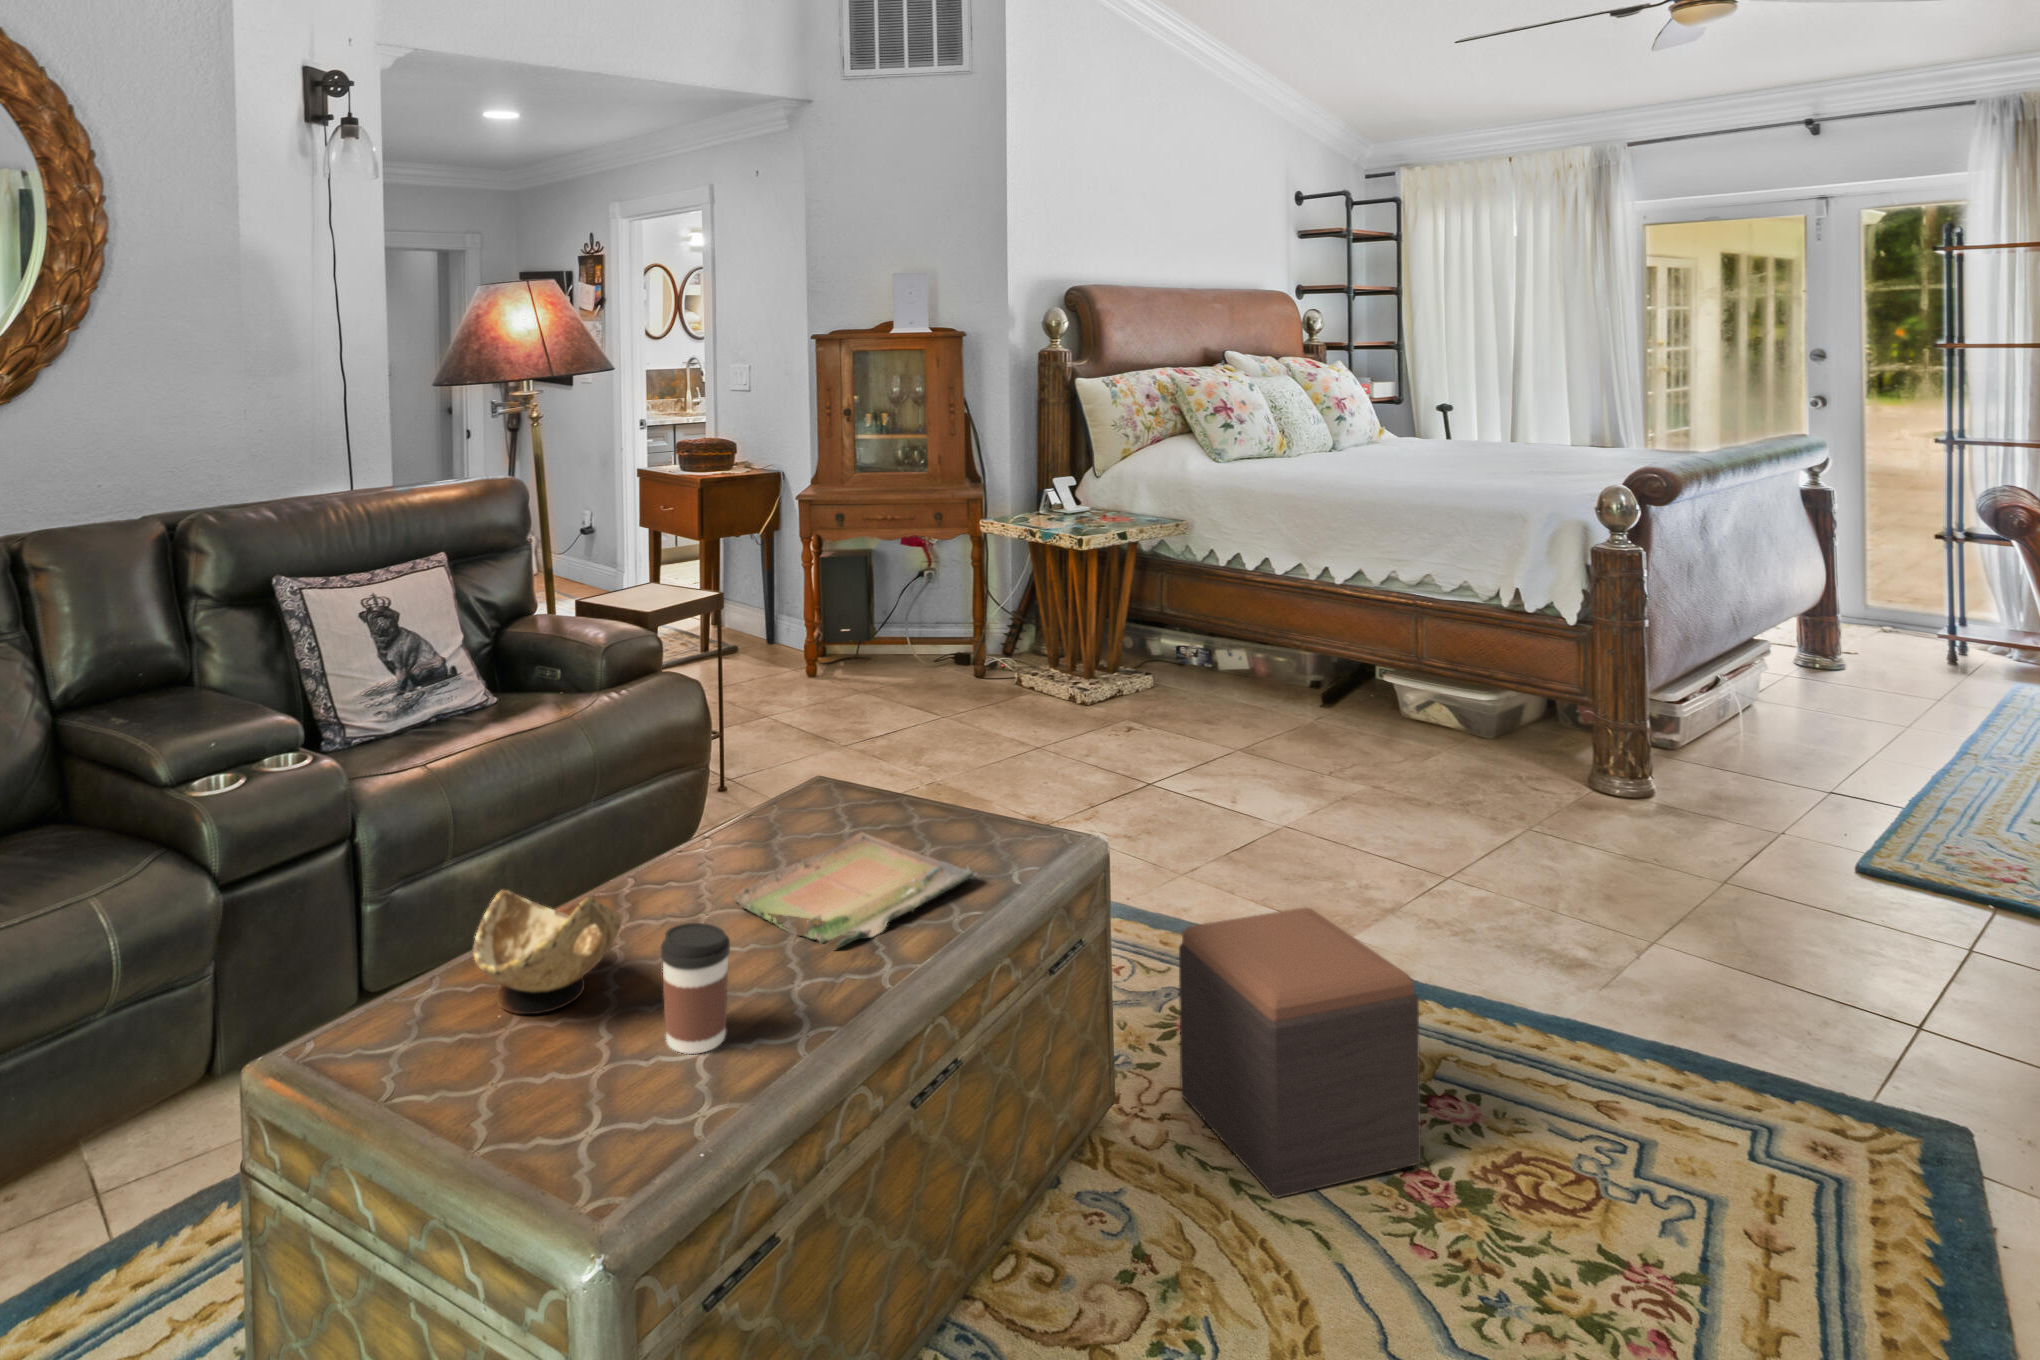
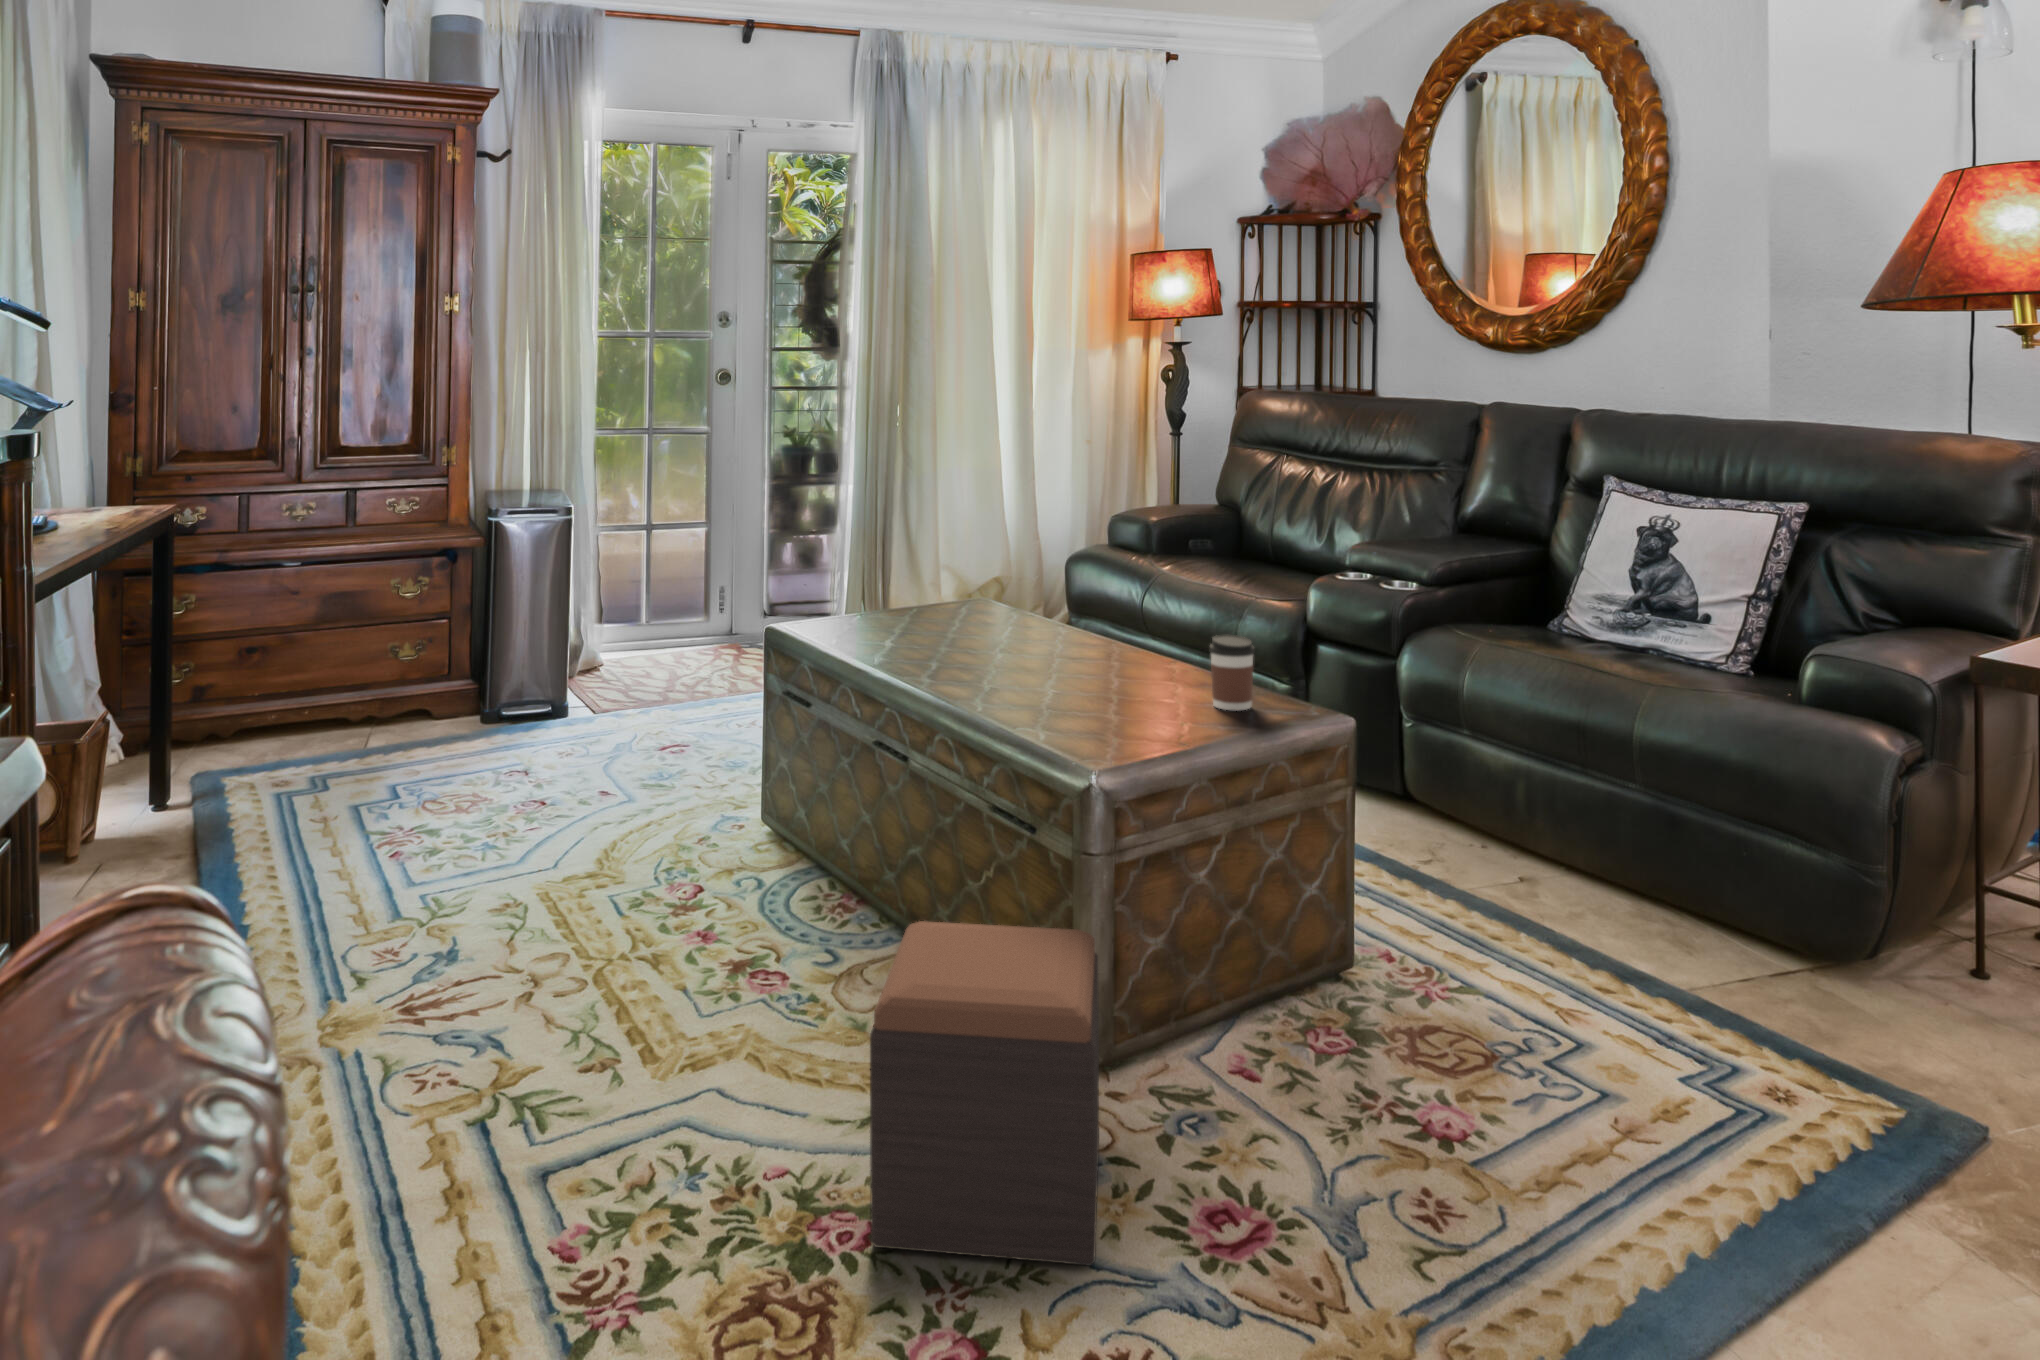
tray: present [732,833,977,950] -> none [940,646,1133,708]
decorative bowl: present [473,890,622,1014] -> none [905,562,1003,630]
coffee cup: present [661,923,730,1054] -> present [1210,635,1254,711]

